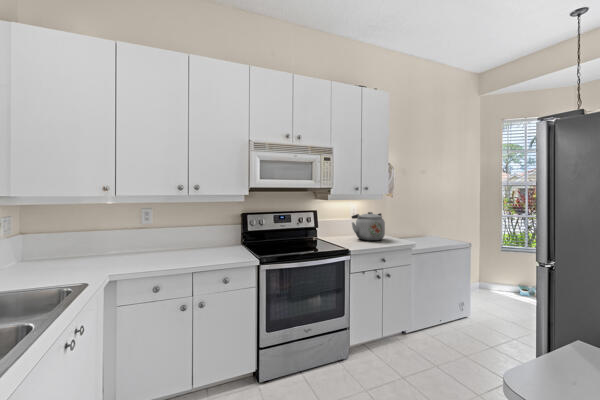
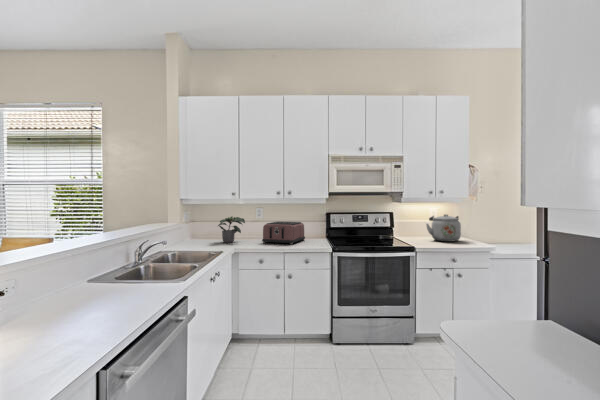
potted plant: none [79,221,128,263] -> present [218,217,245,243]
toaster: none [156,226,217,258] -> present [262,222,305,244]

